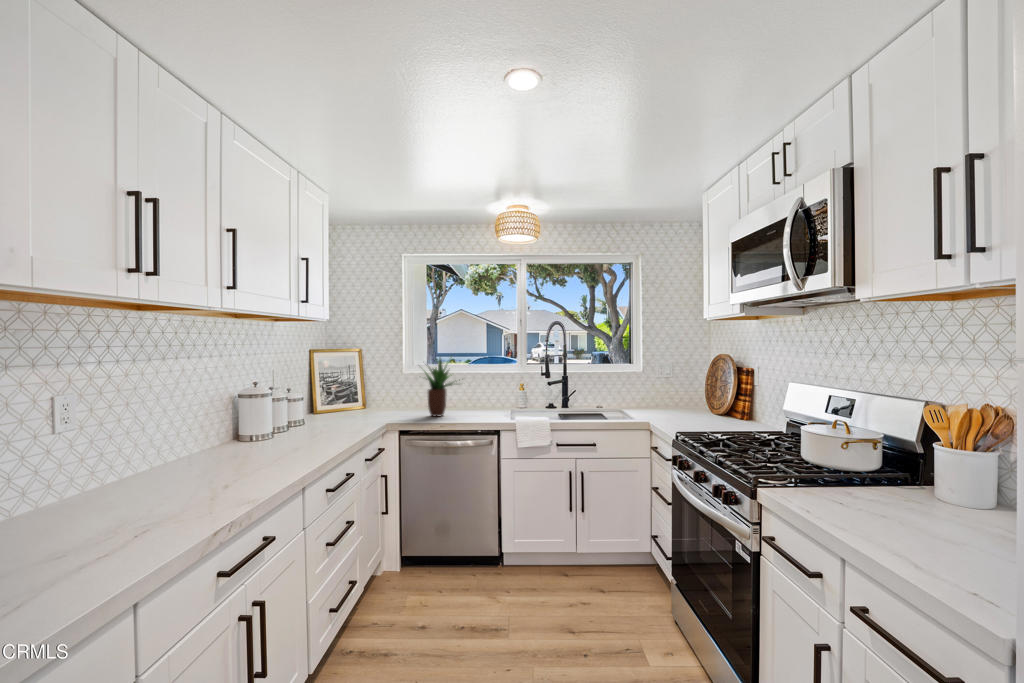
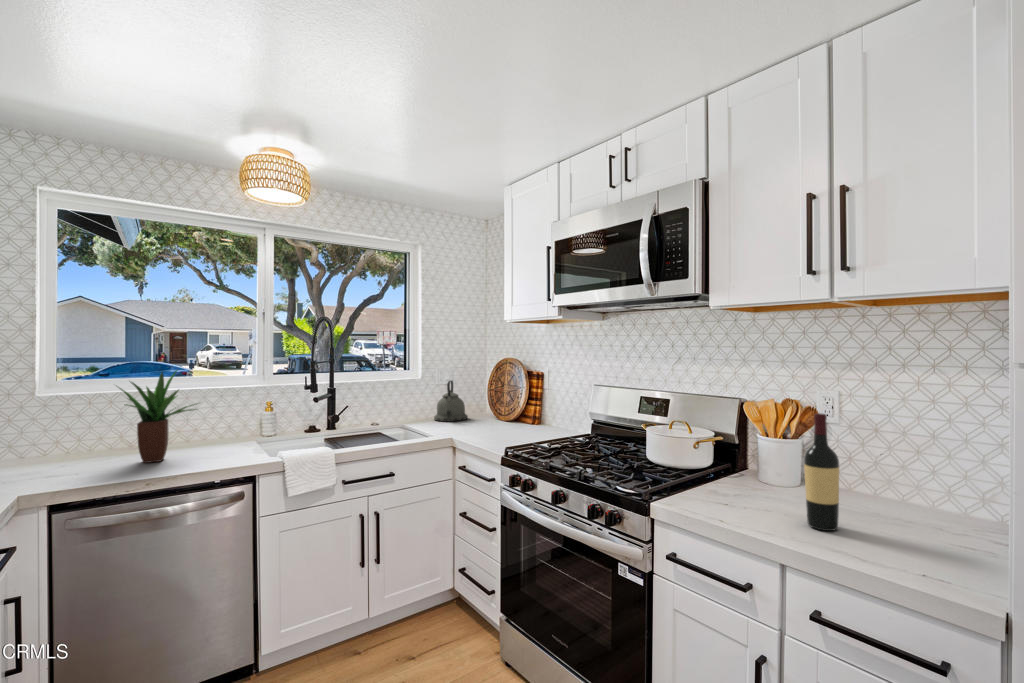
kettle: none [651,374,683,411] -> present [434,381,468,422]
wine bottle: none [901,410,943,538] -> present [804,413,839,531]

